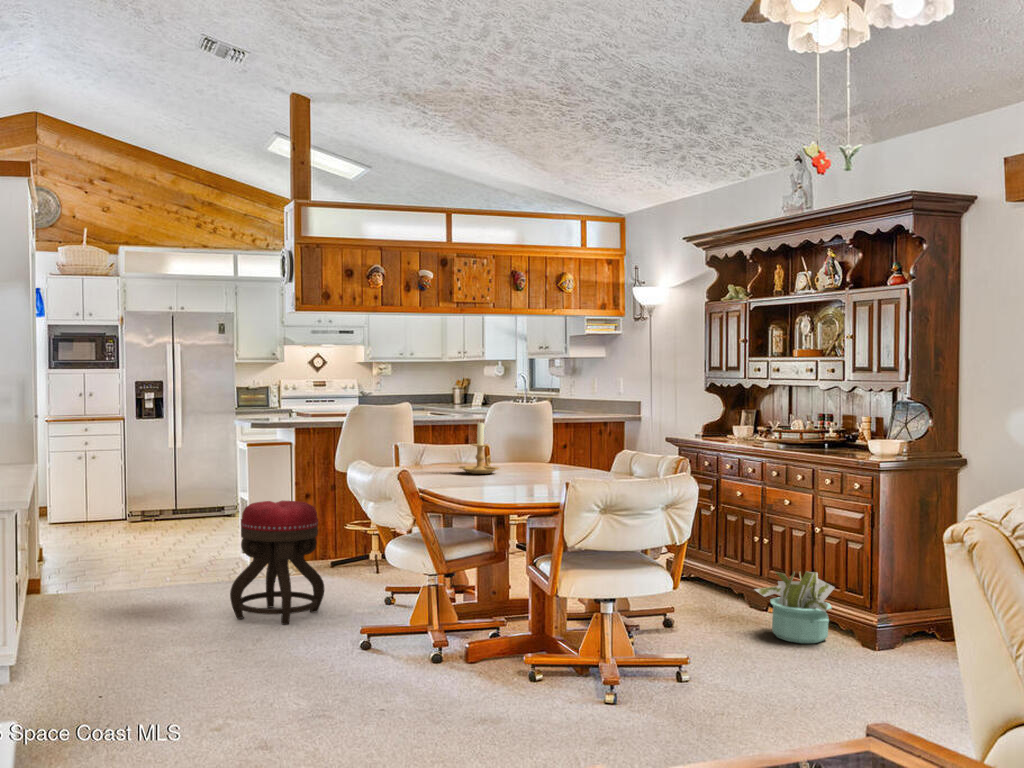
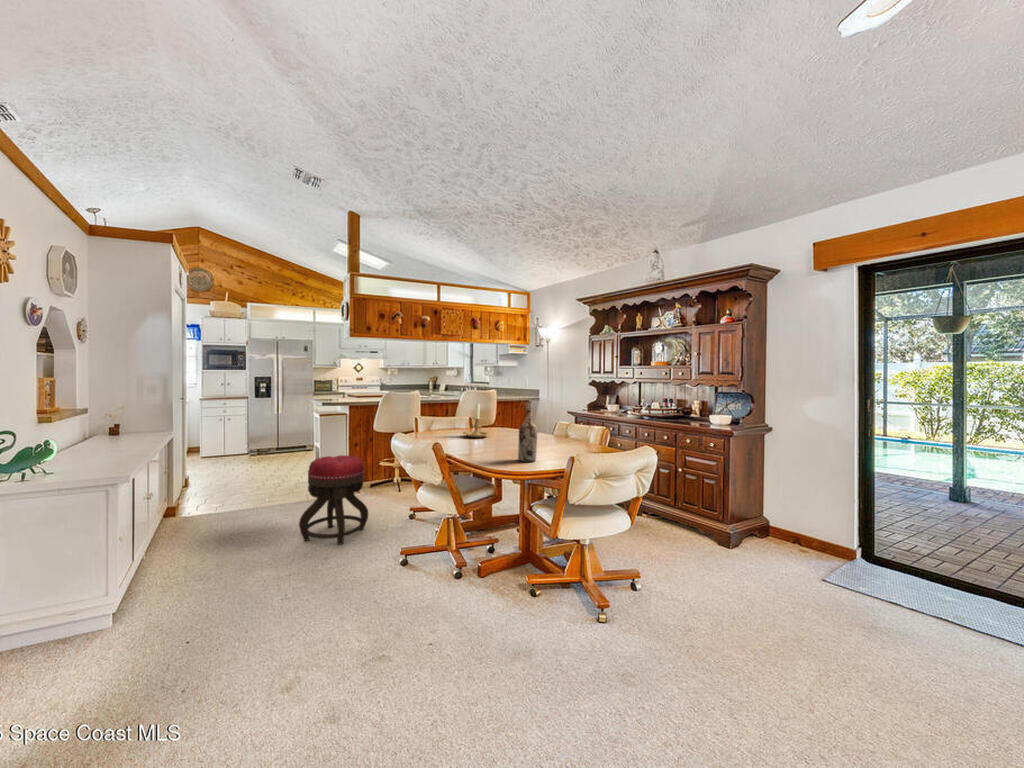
wine bottle: none [509,417,534,496] -> present [518,401,537,462]
decorative plant: present [755,572,834,643] -> none [649,493,702,541]

